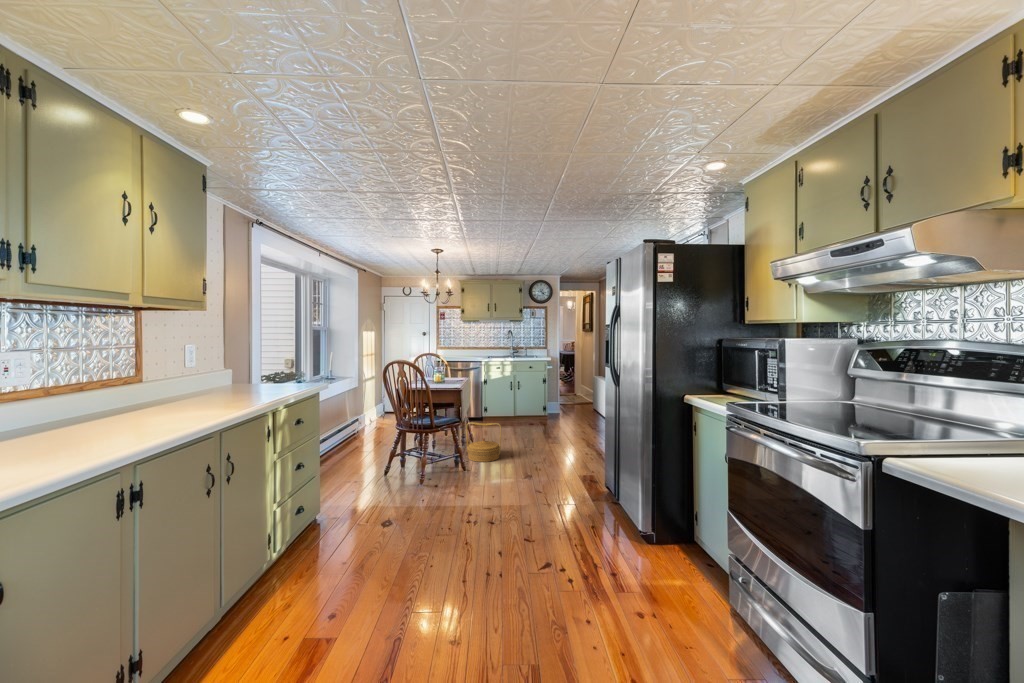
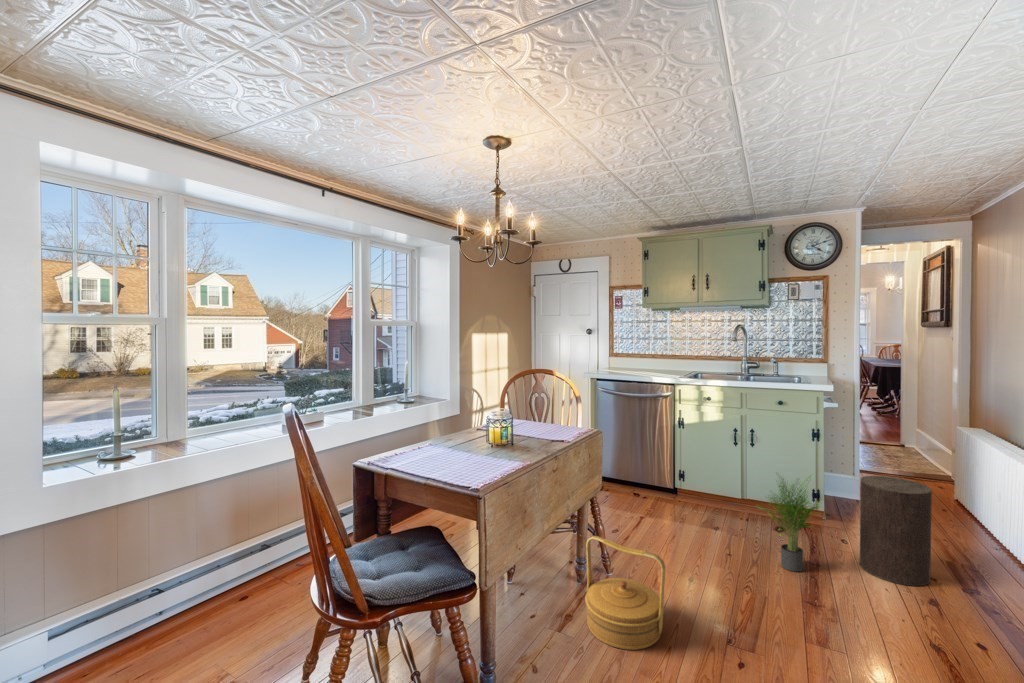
potted plant: none [525,392,553,435] -> present [764,479,822,572]
stool: none [562,393,585,433] -> present [860,476,932,586]

